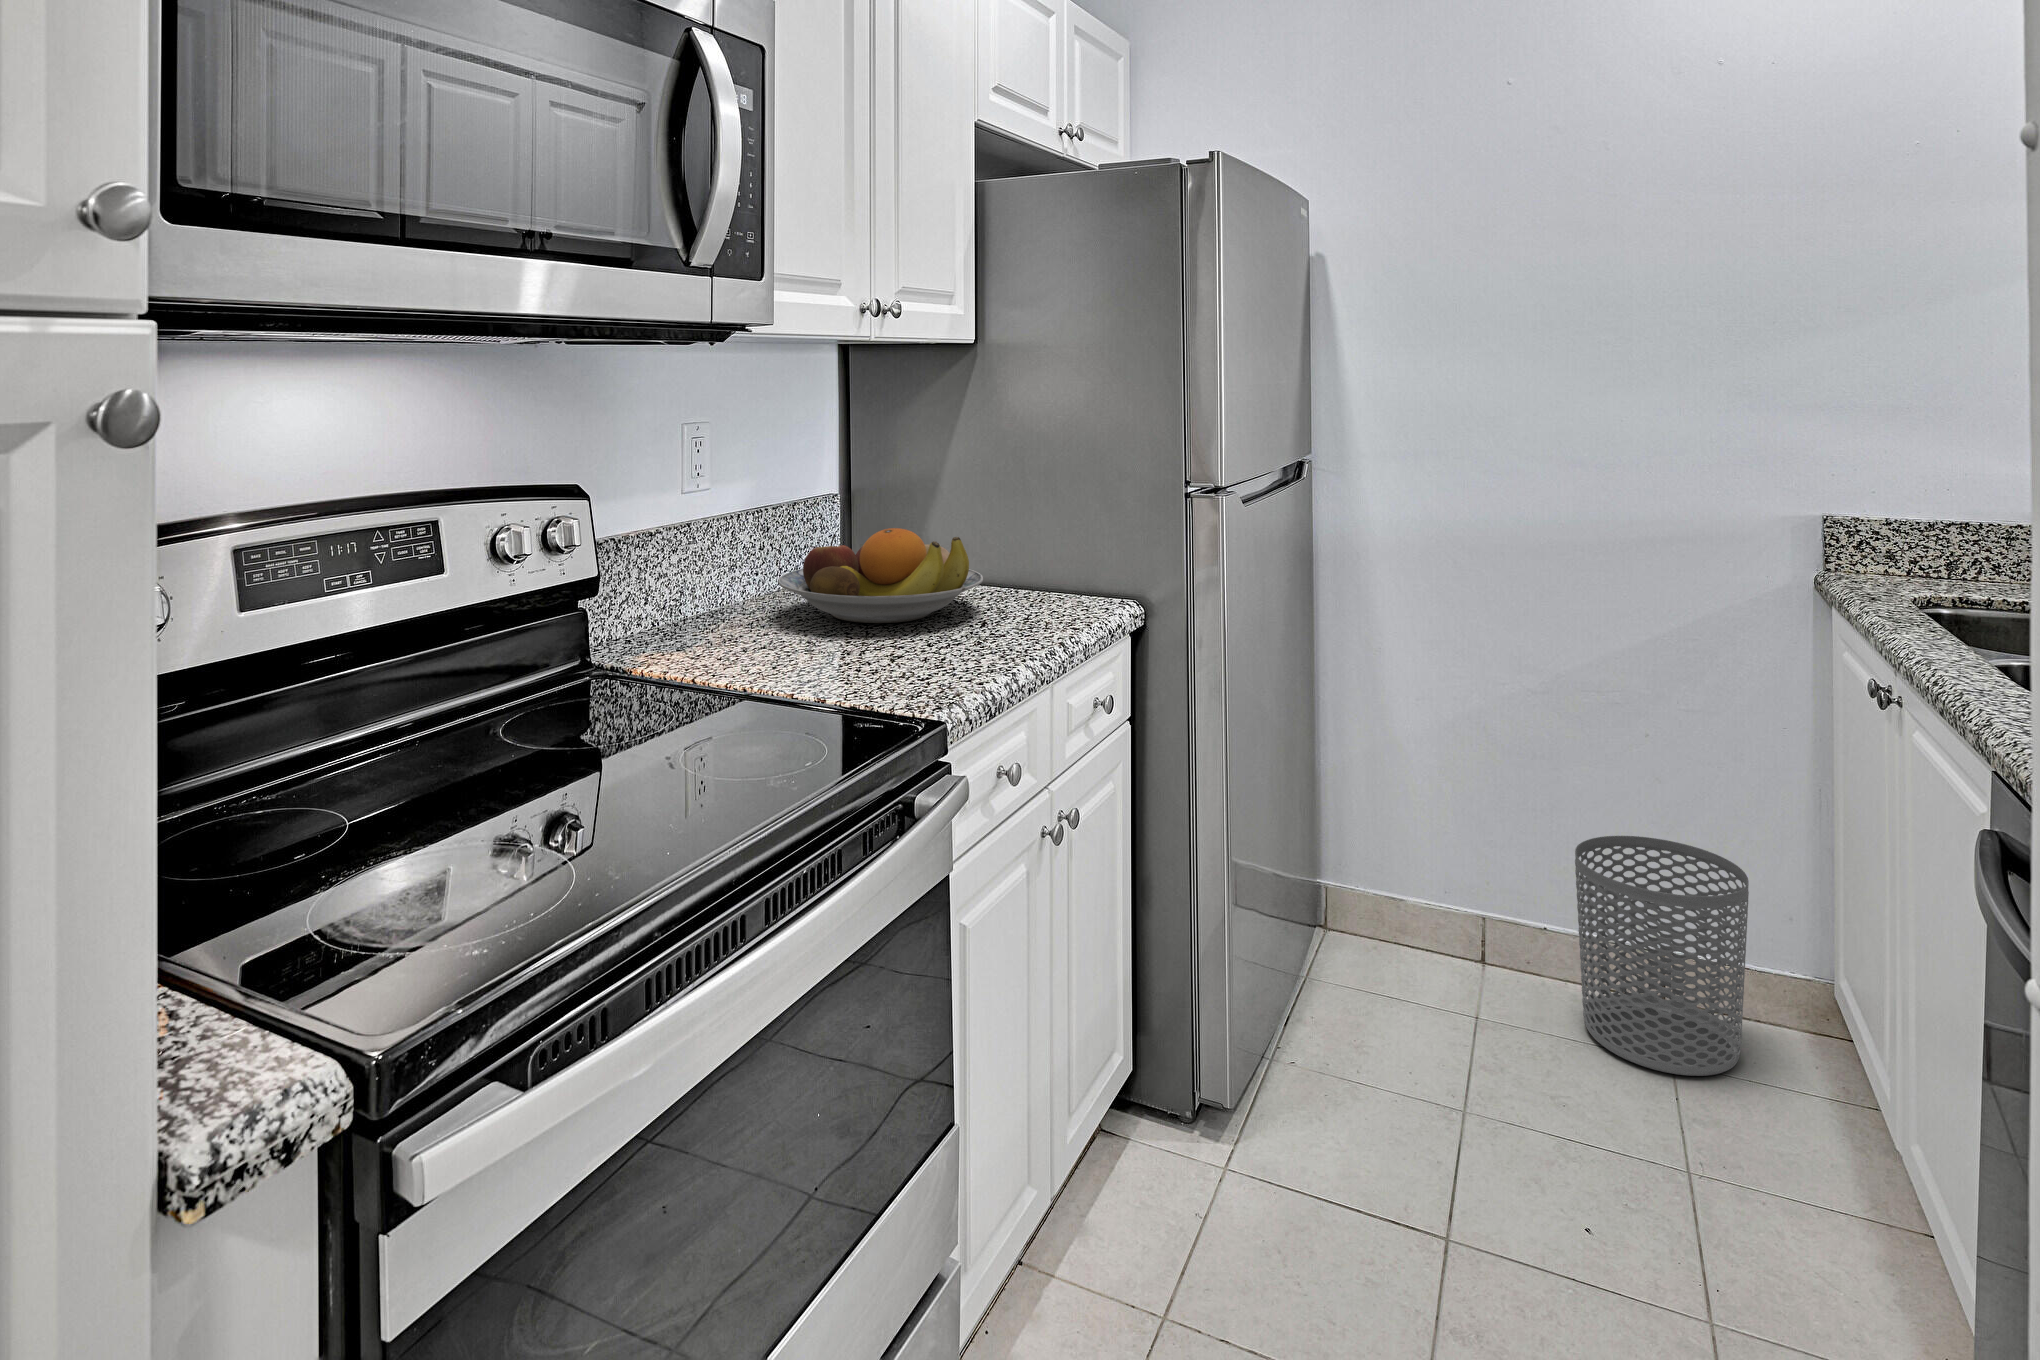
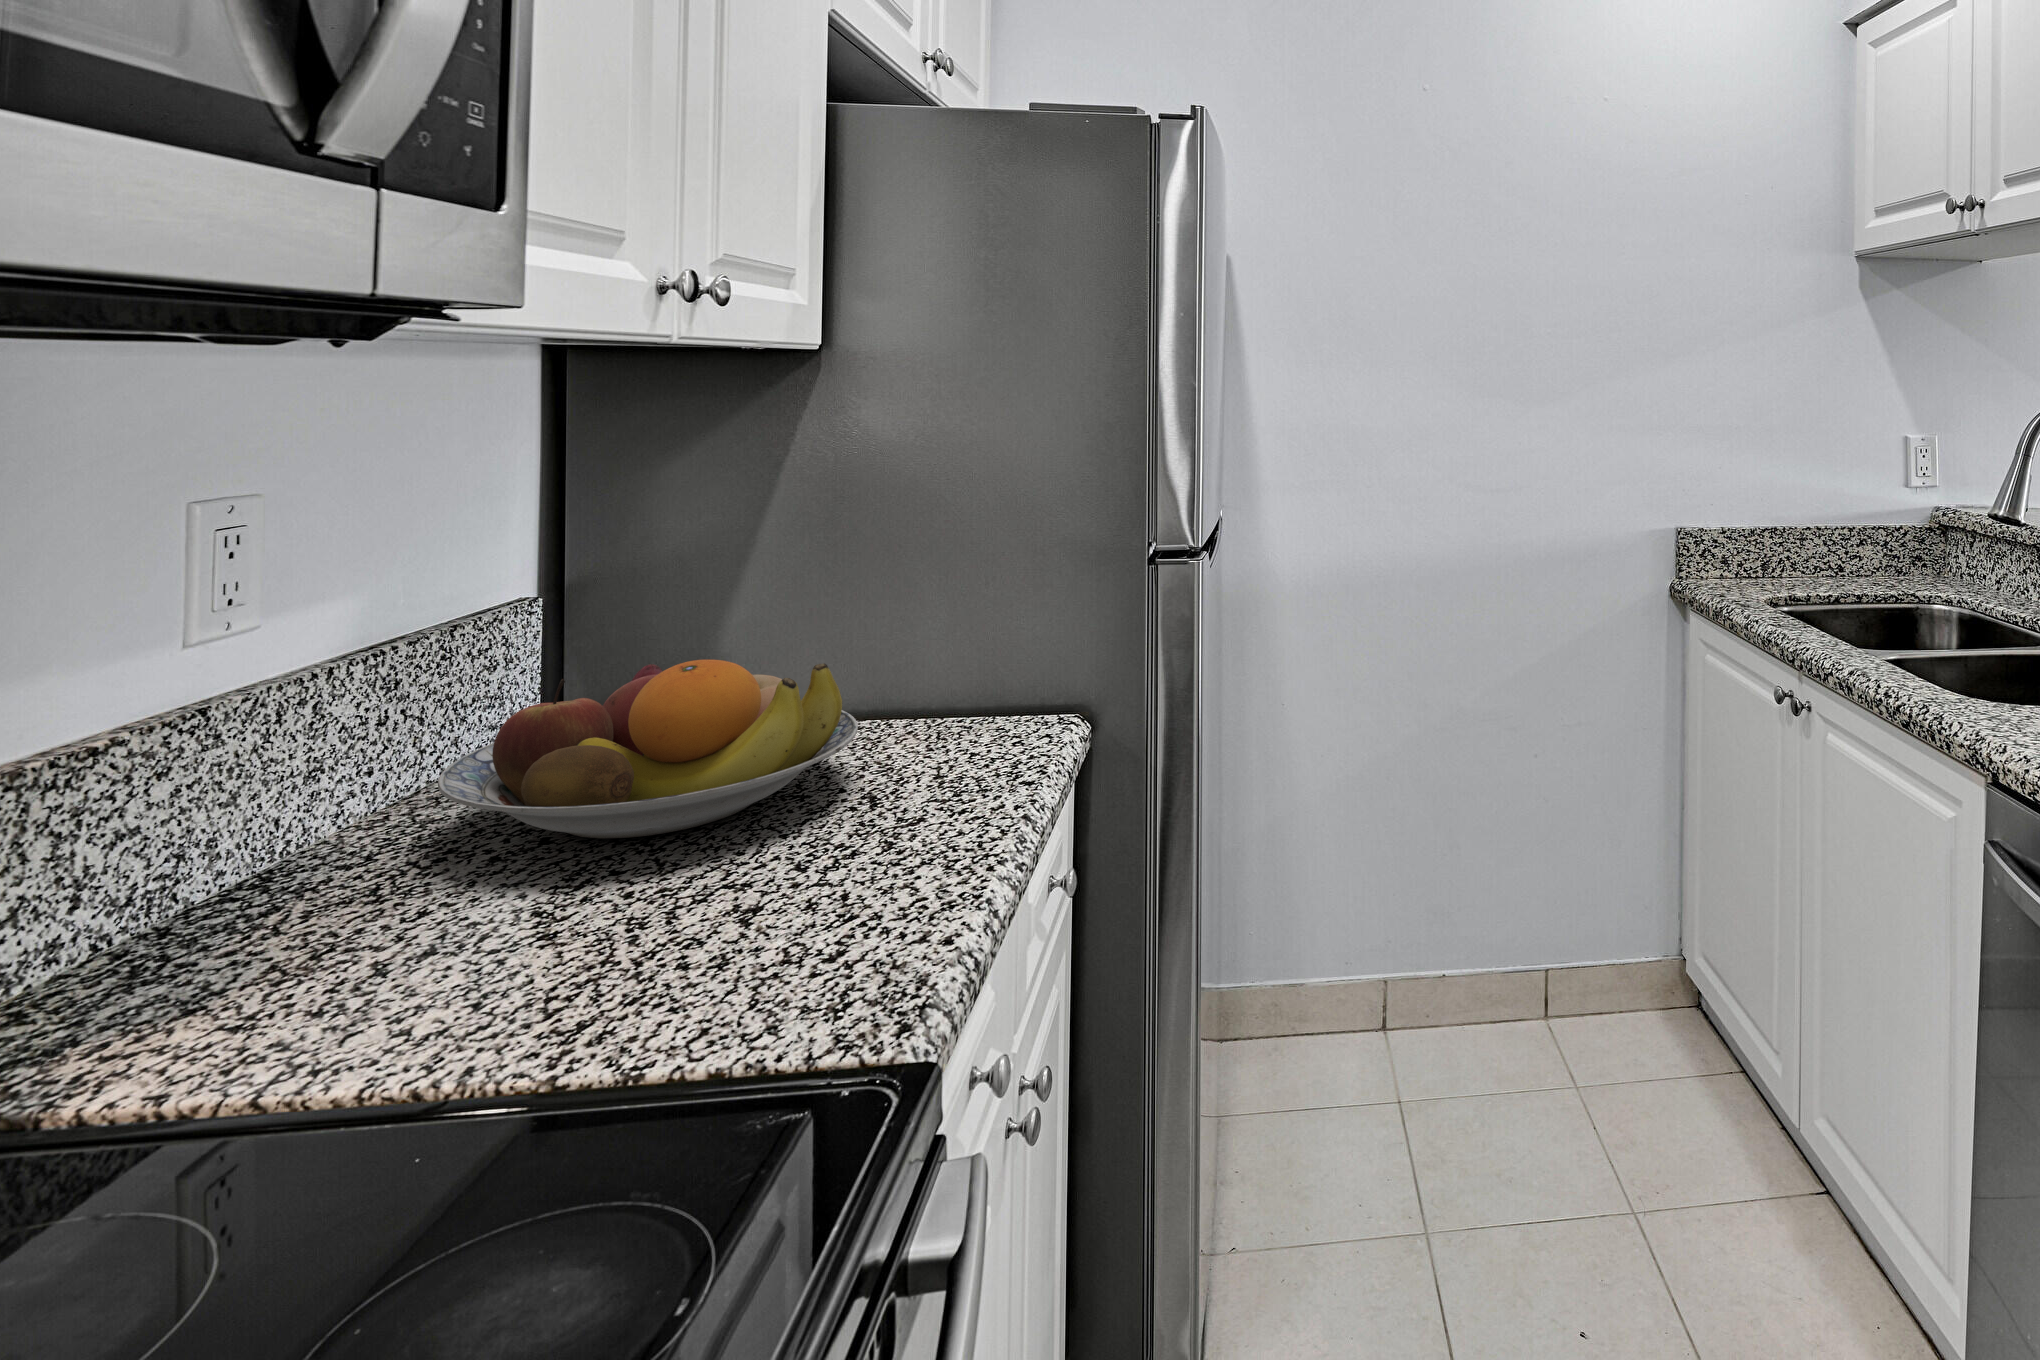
waste bin: present [1575,836,1749,1076] -> none [1483,859,1635,1104]

